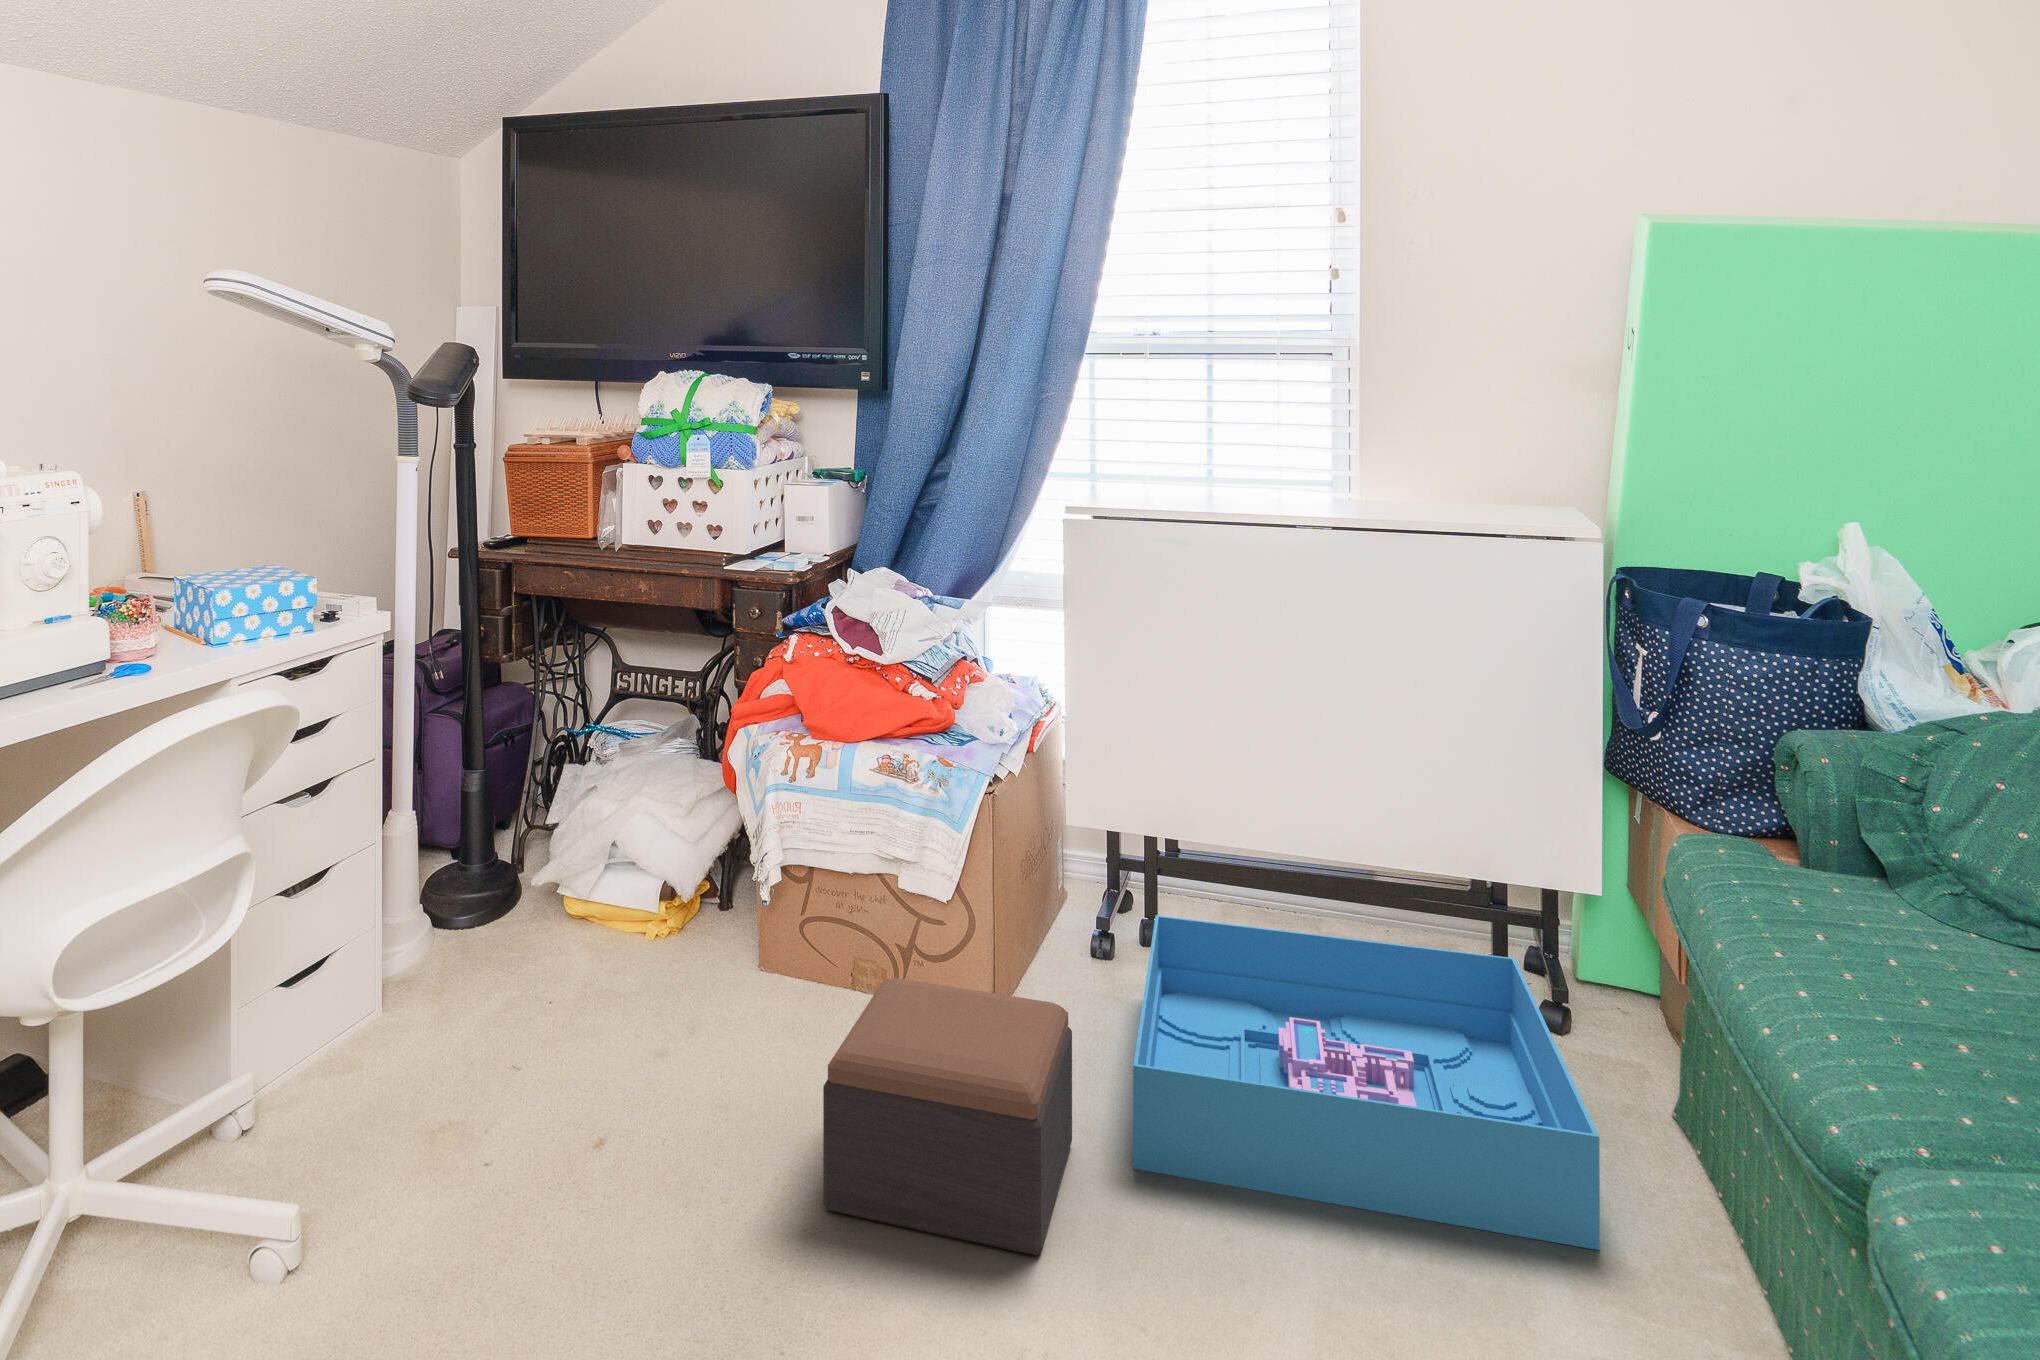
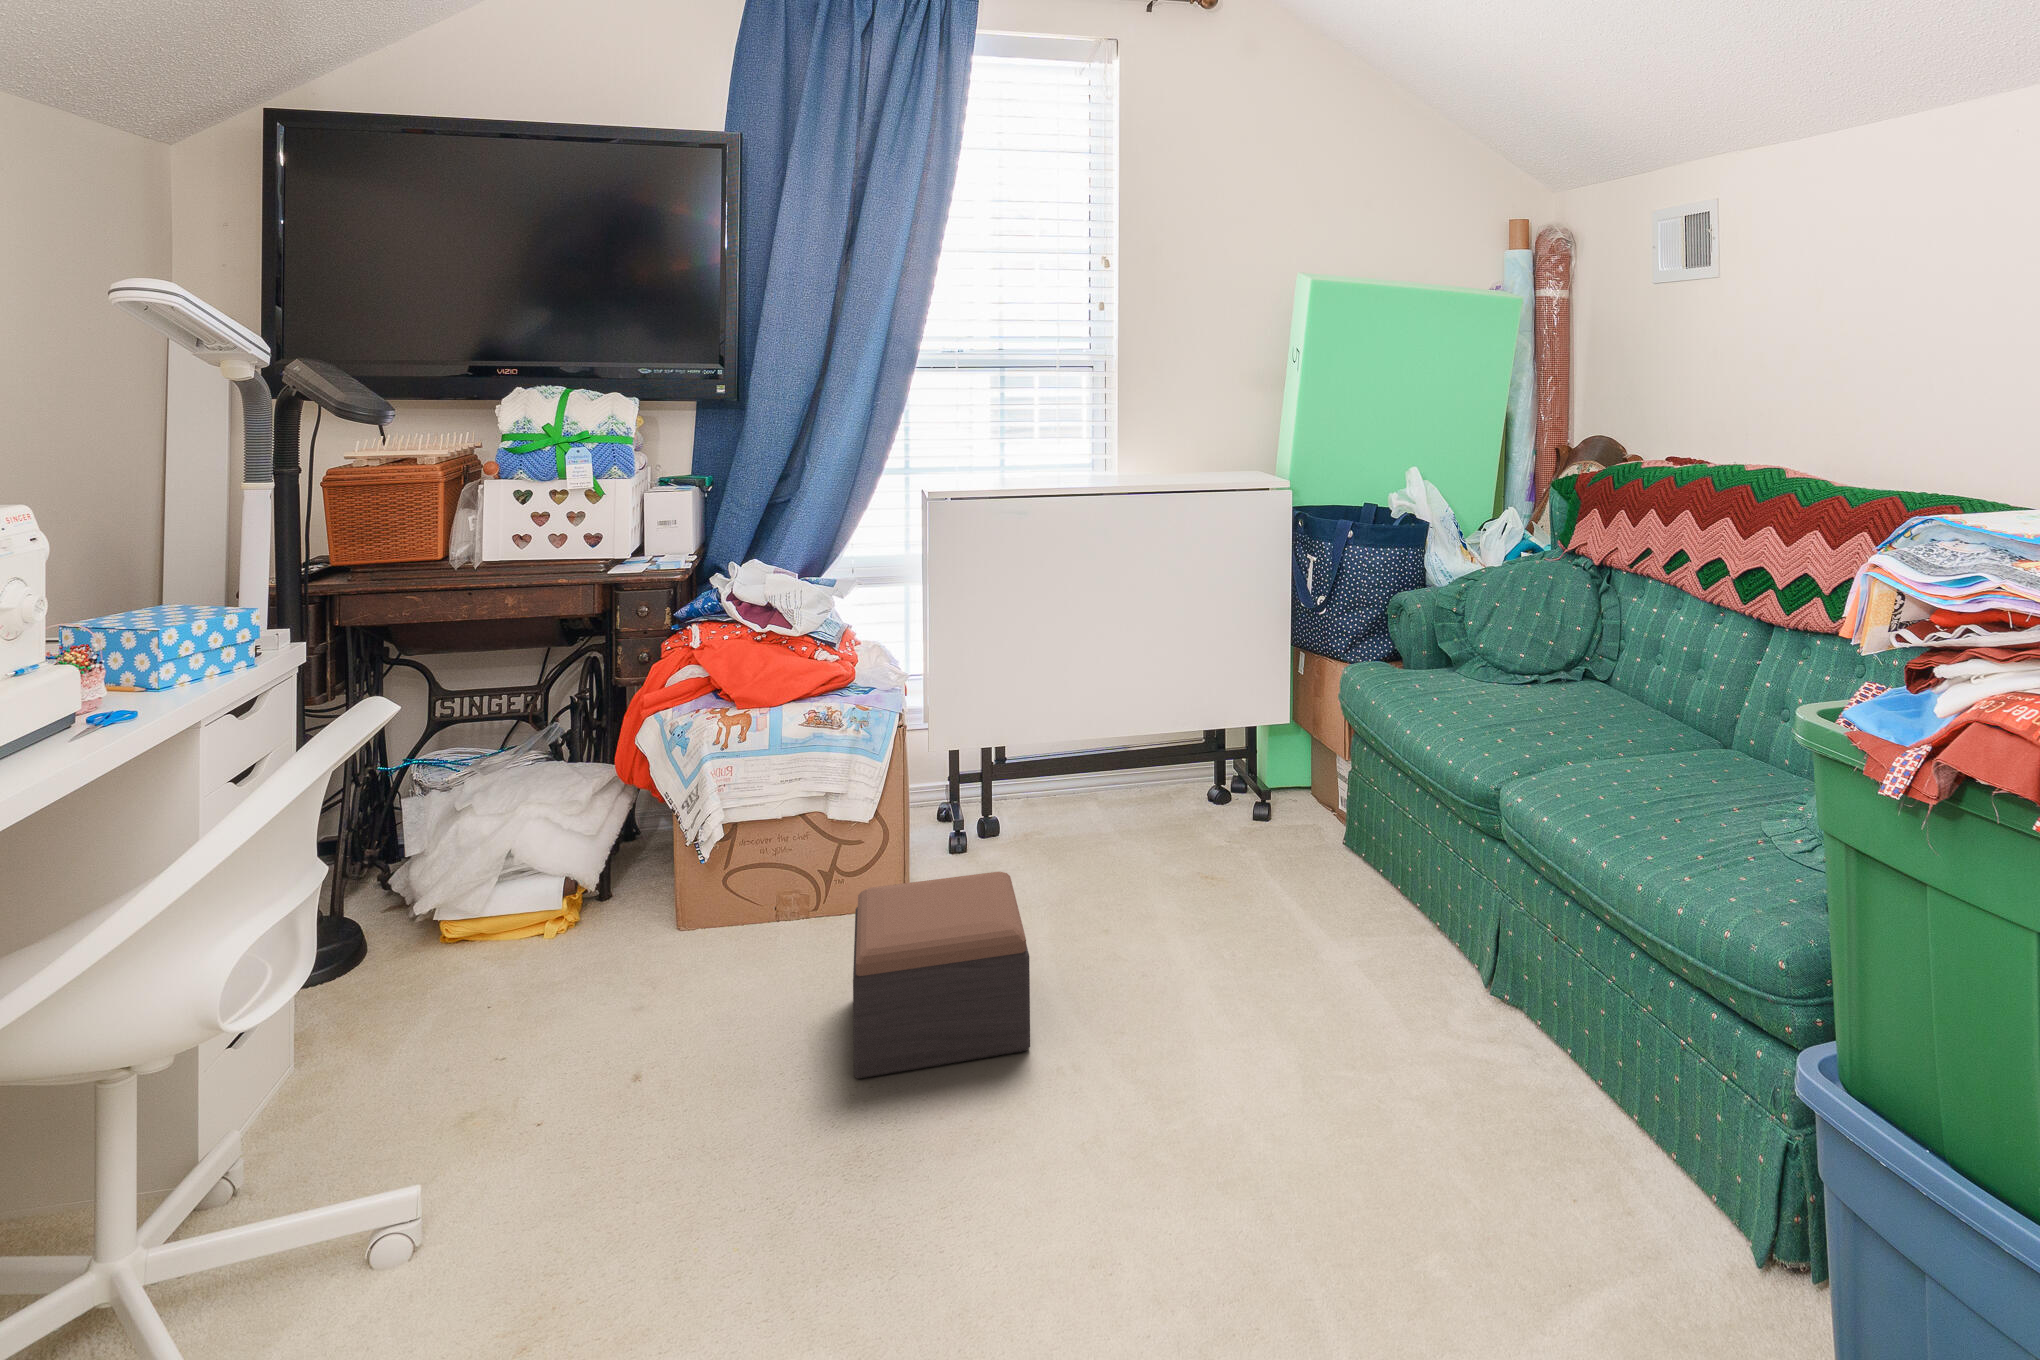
storage bin: present [1133,915,1600,1250] -> none [1019,769,1339,975]

